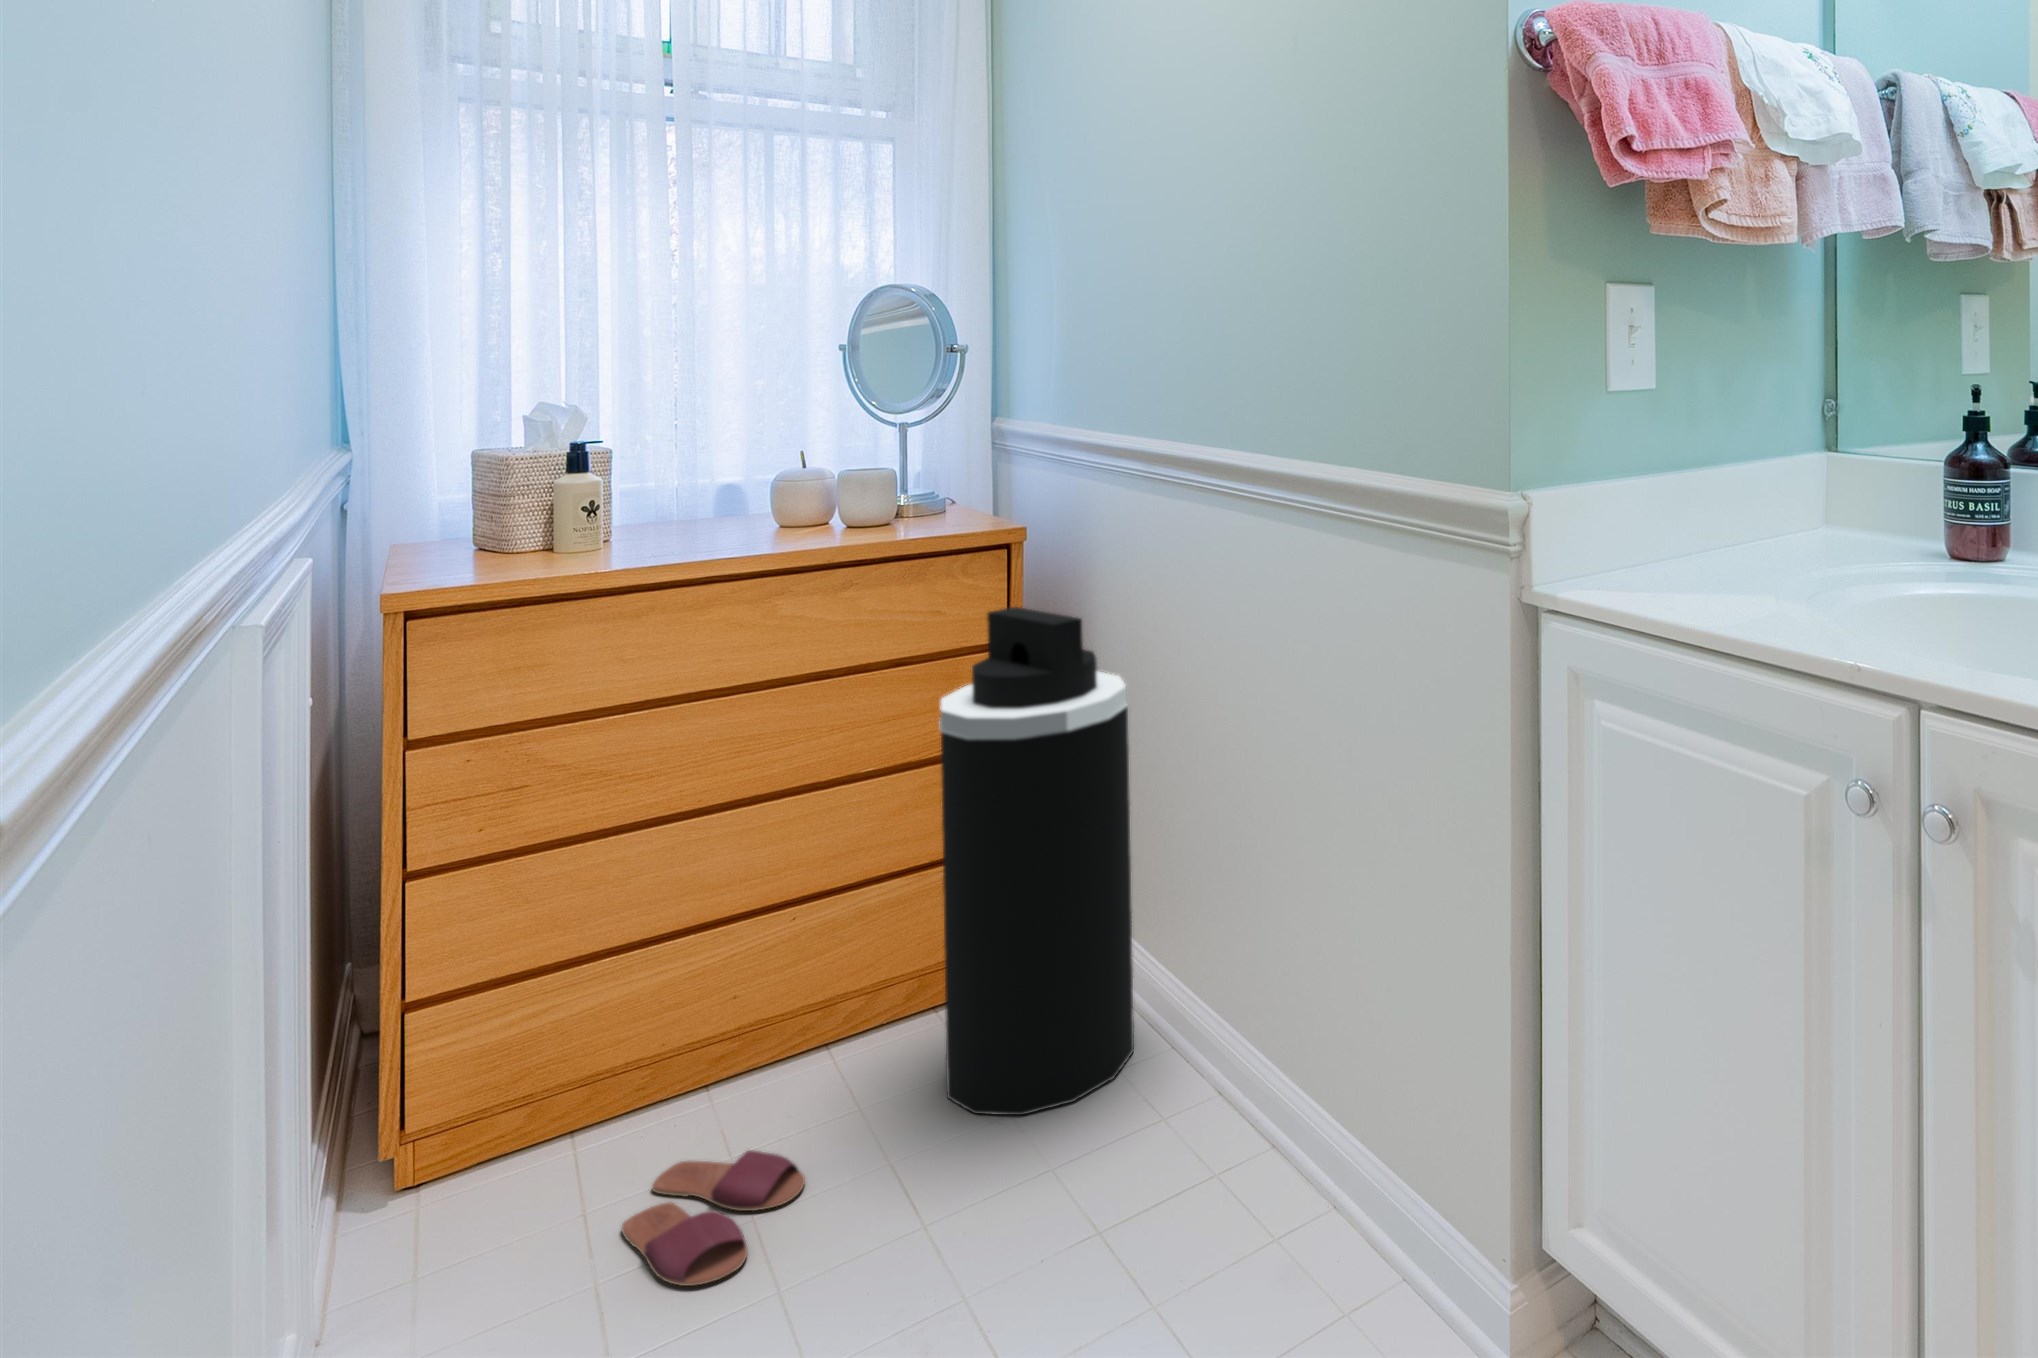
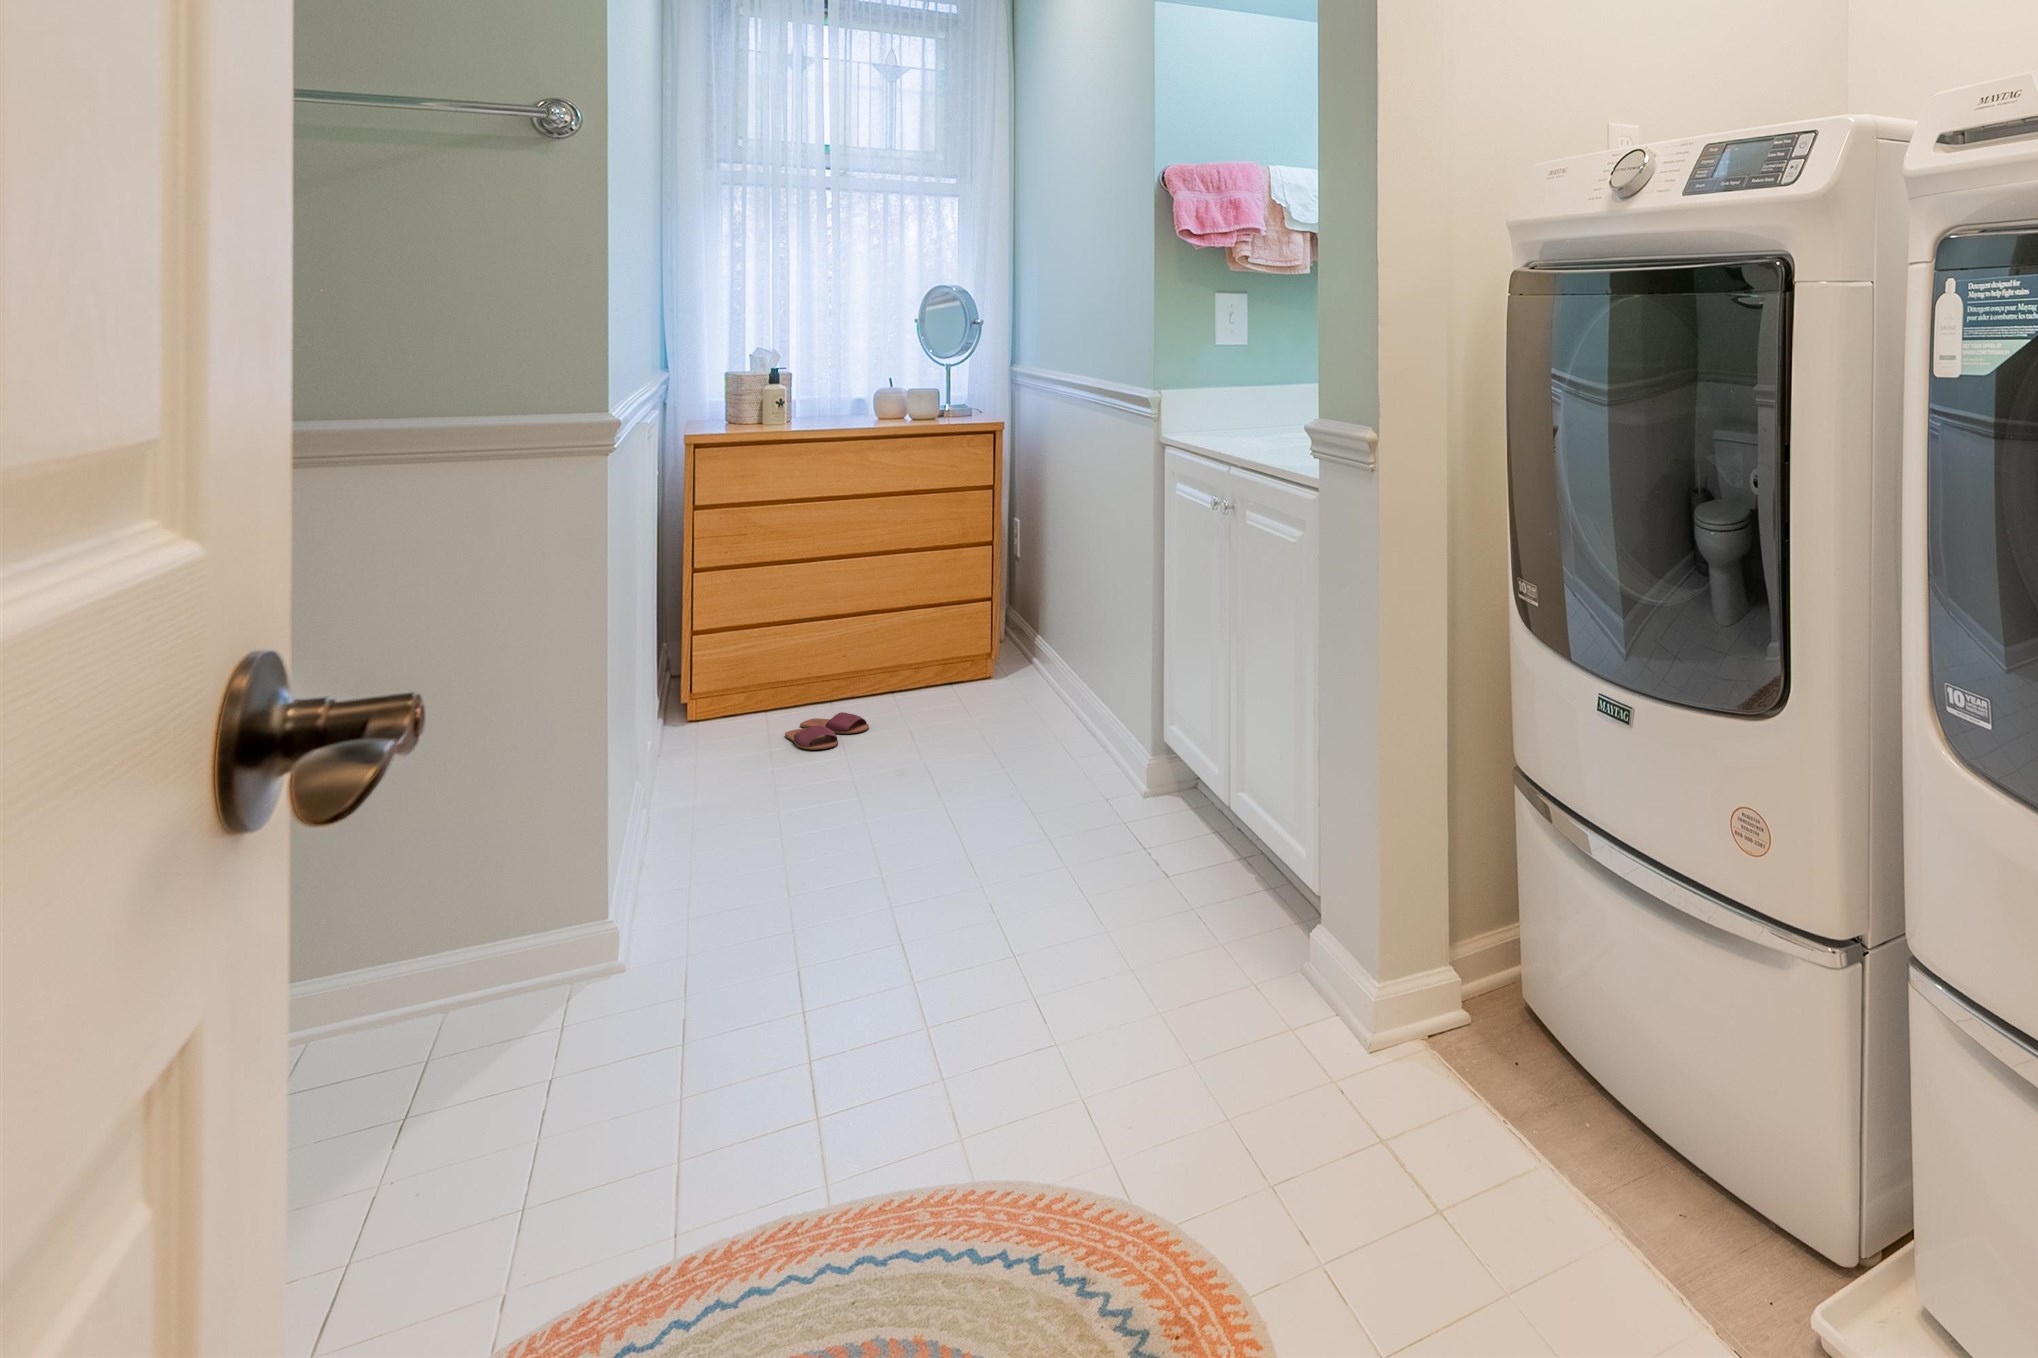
trash can: present [940,607,1134,1115] -> none [943,462,1046,716]

